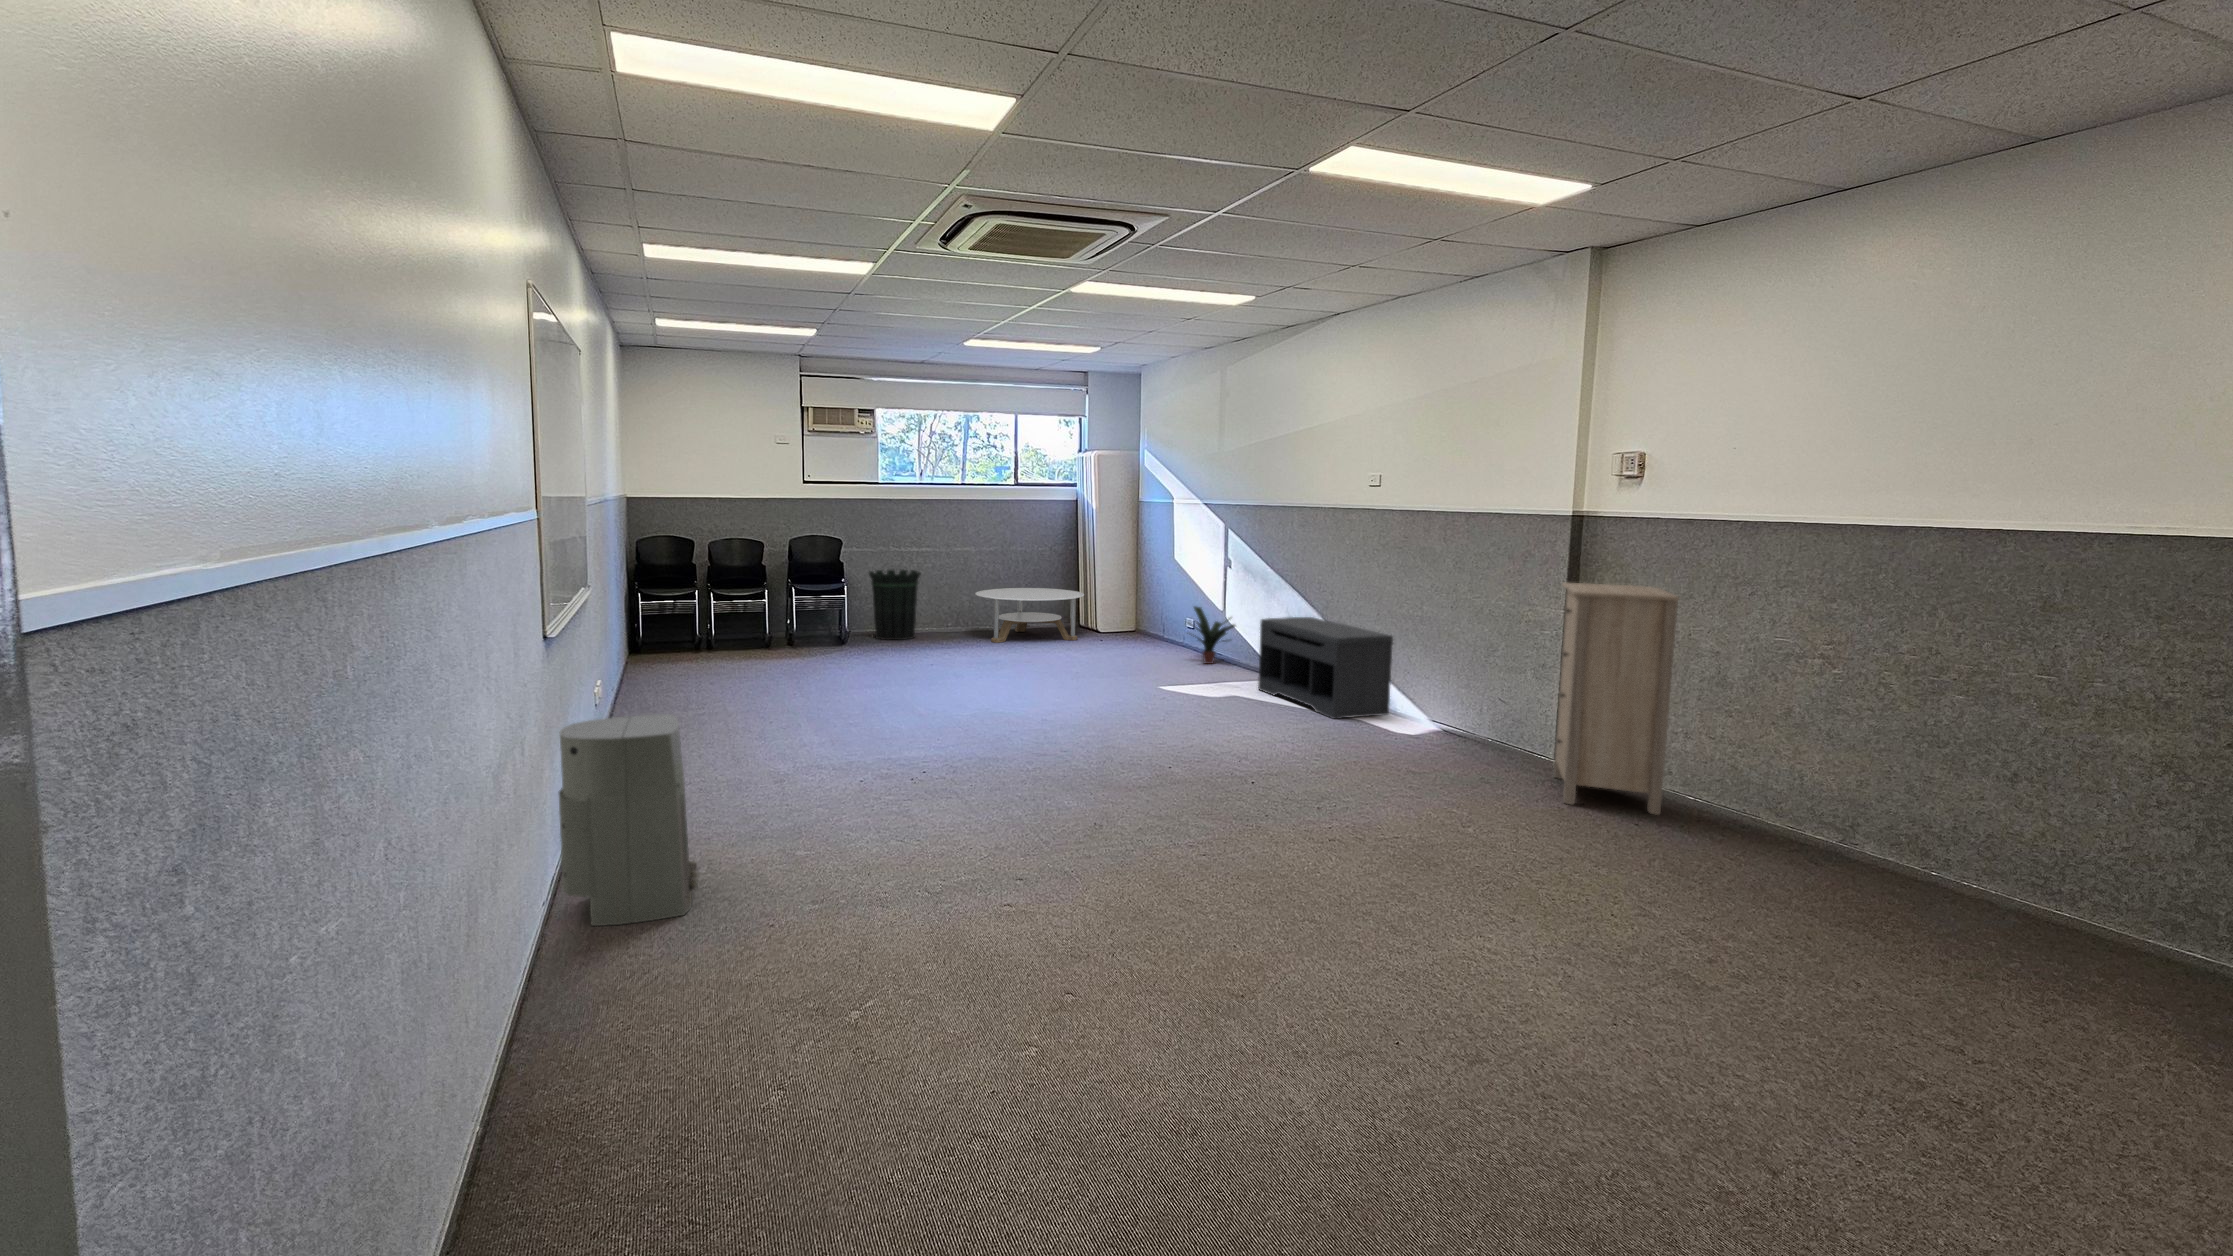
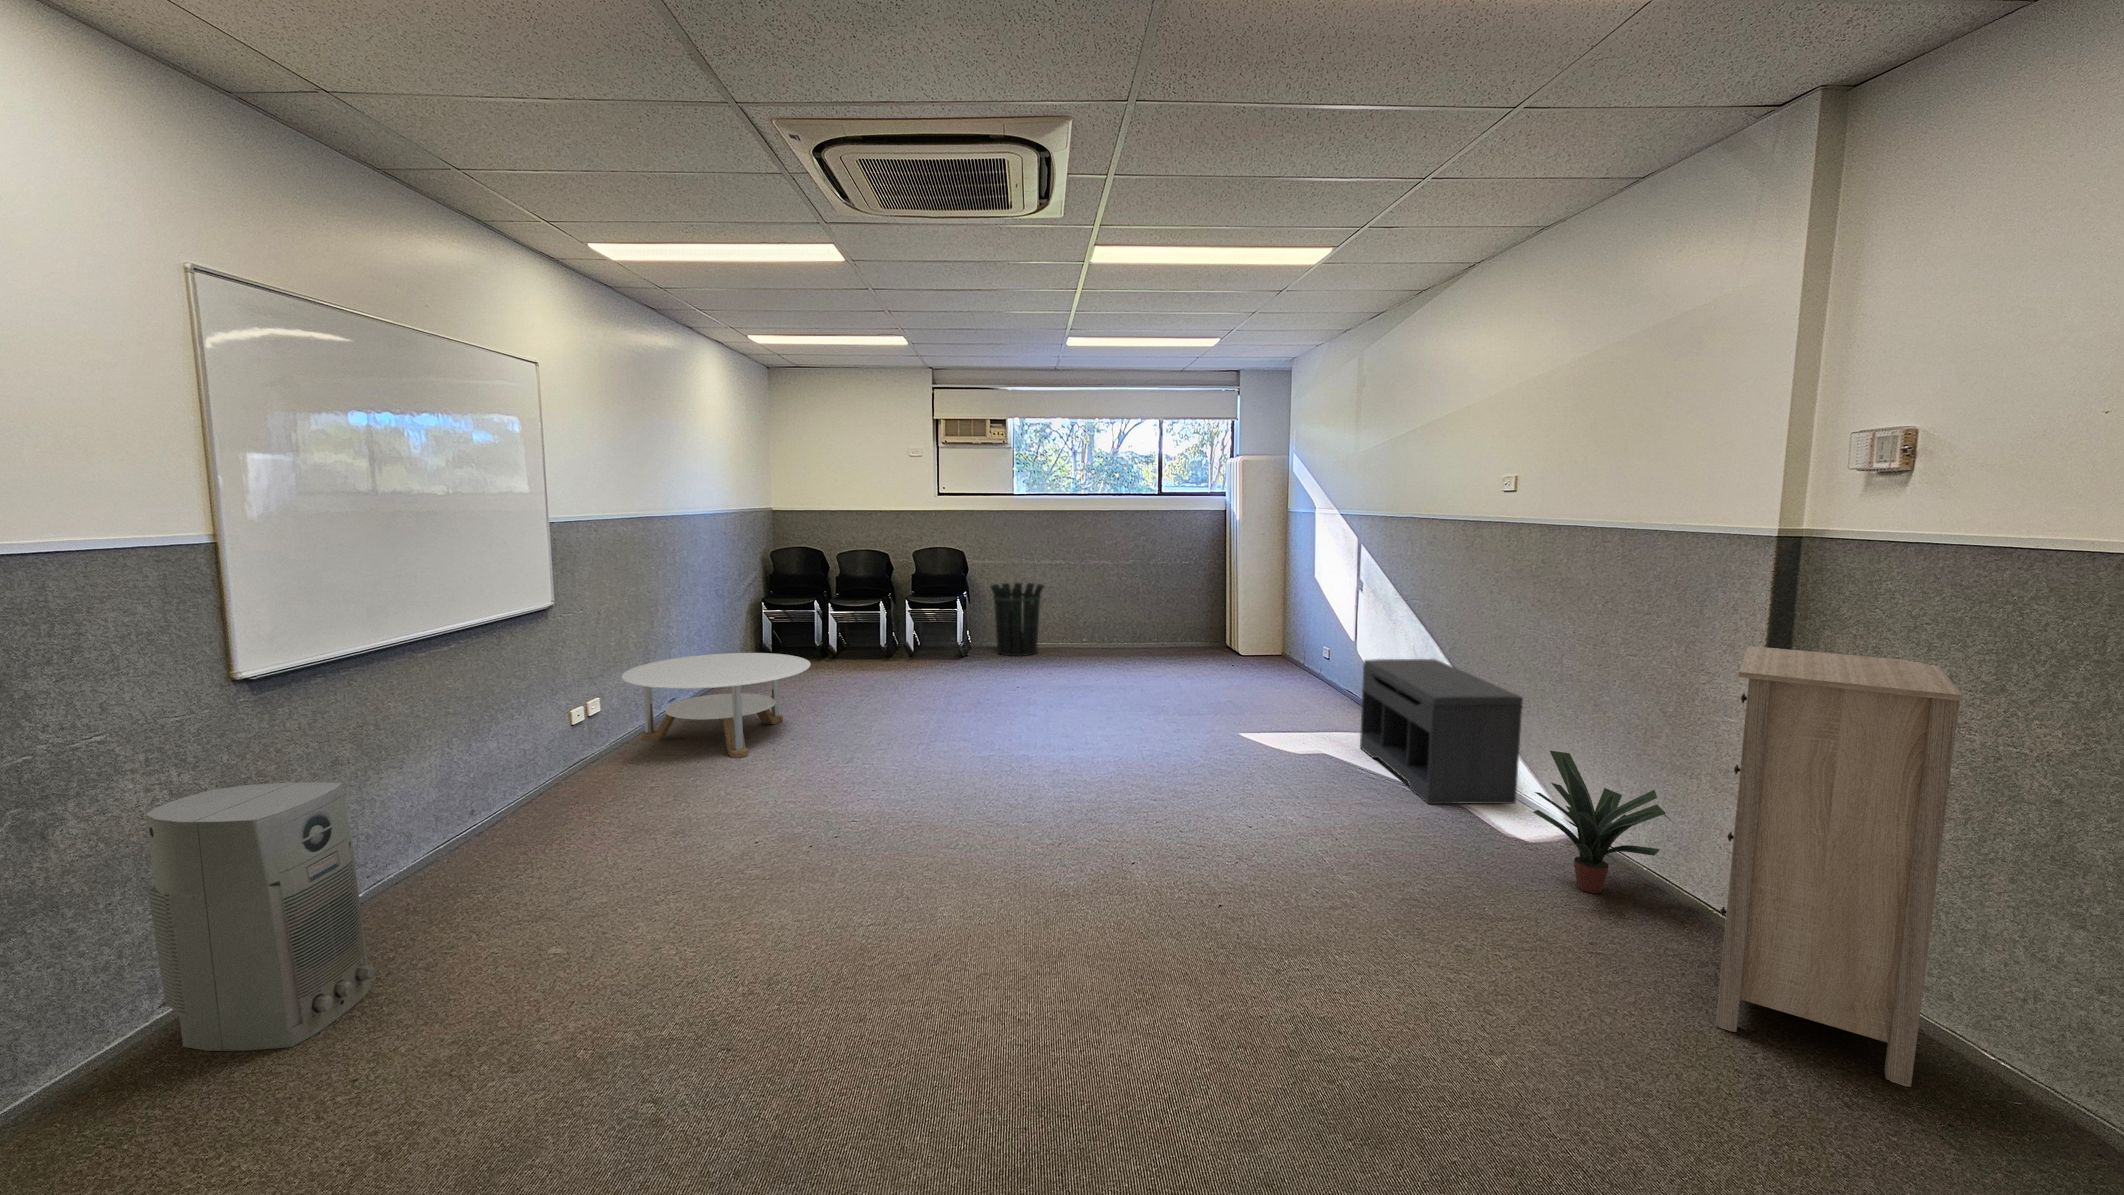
round table: present [975,588,1084,643] -> present [622,653,811,758]
potted plant: present [1188,606,1235,664] -> present [1533,751,1666,893]

